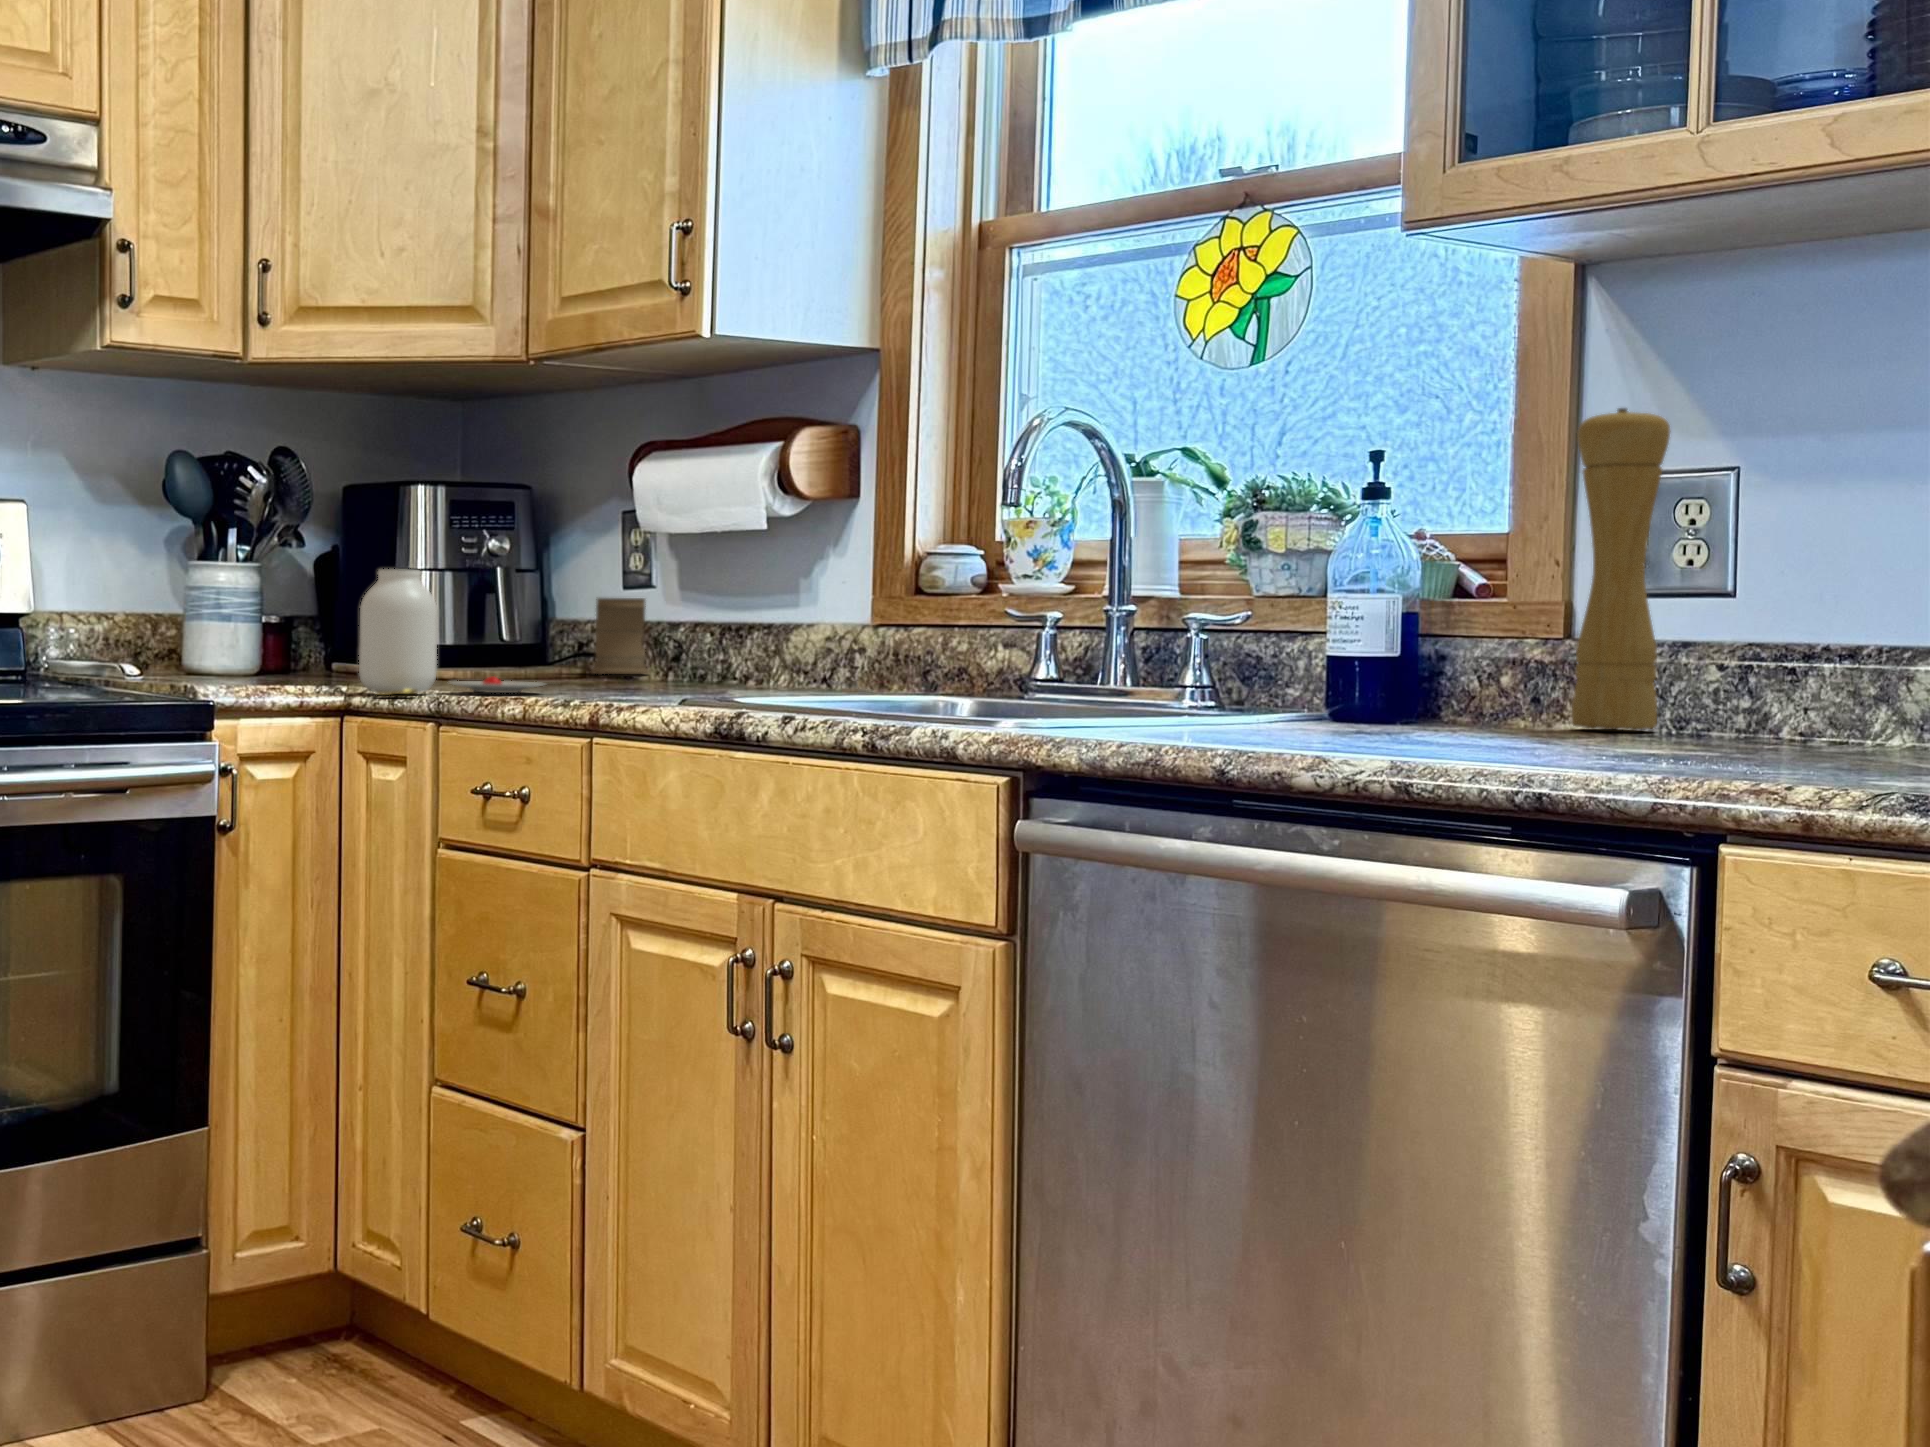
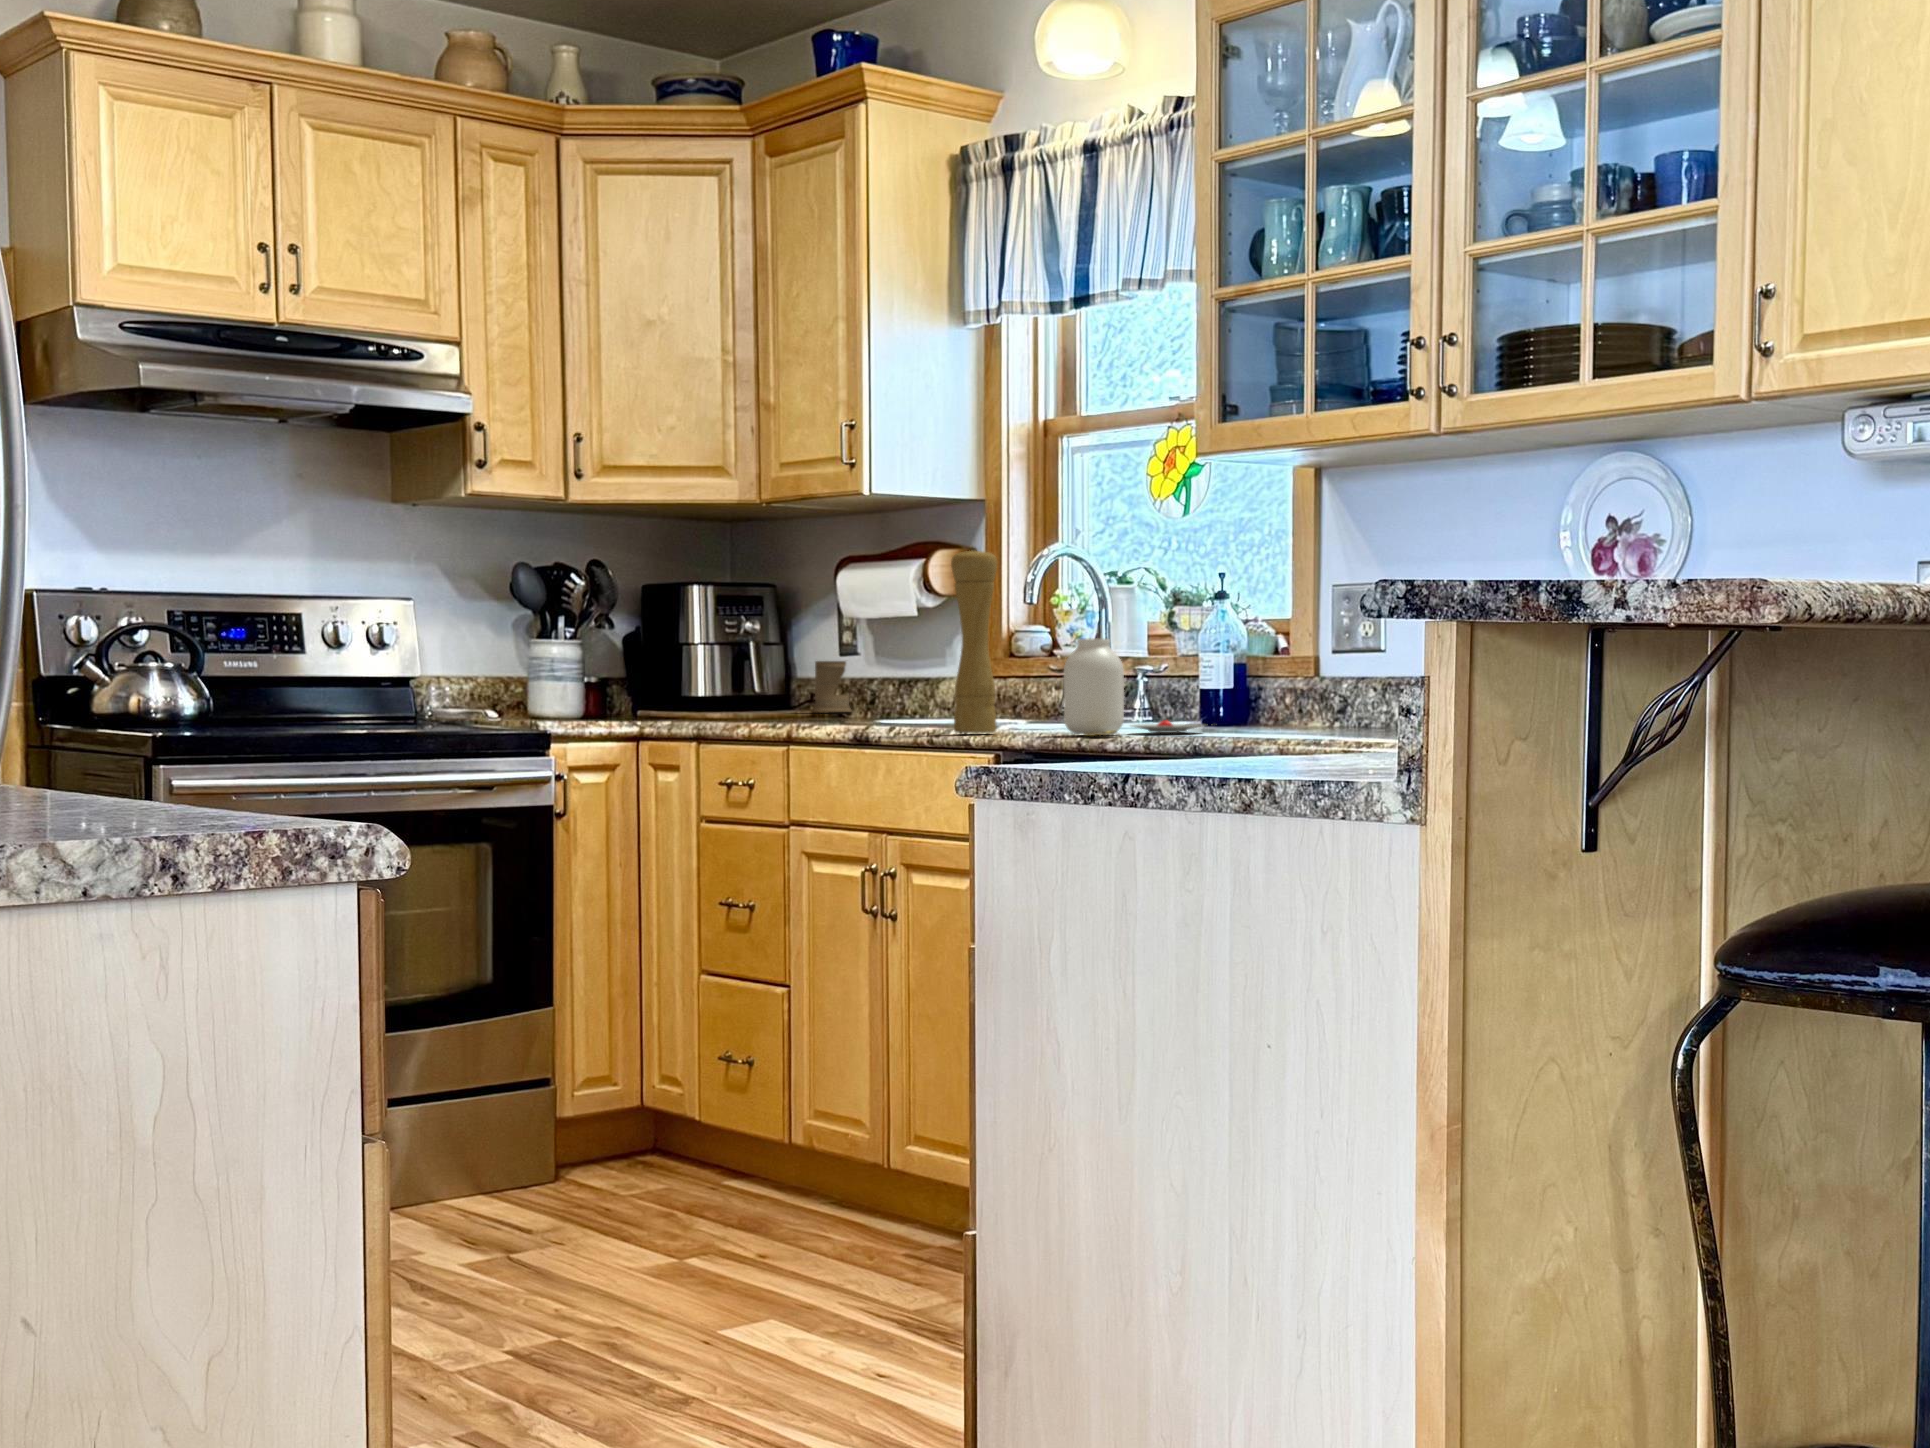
pepper mill: present [1572,408,1670,730] -> present [951,548,997,733]
jar: present [359,569,543,695] -> present [1064,639,1202,735]

